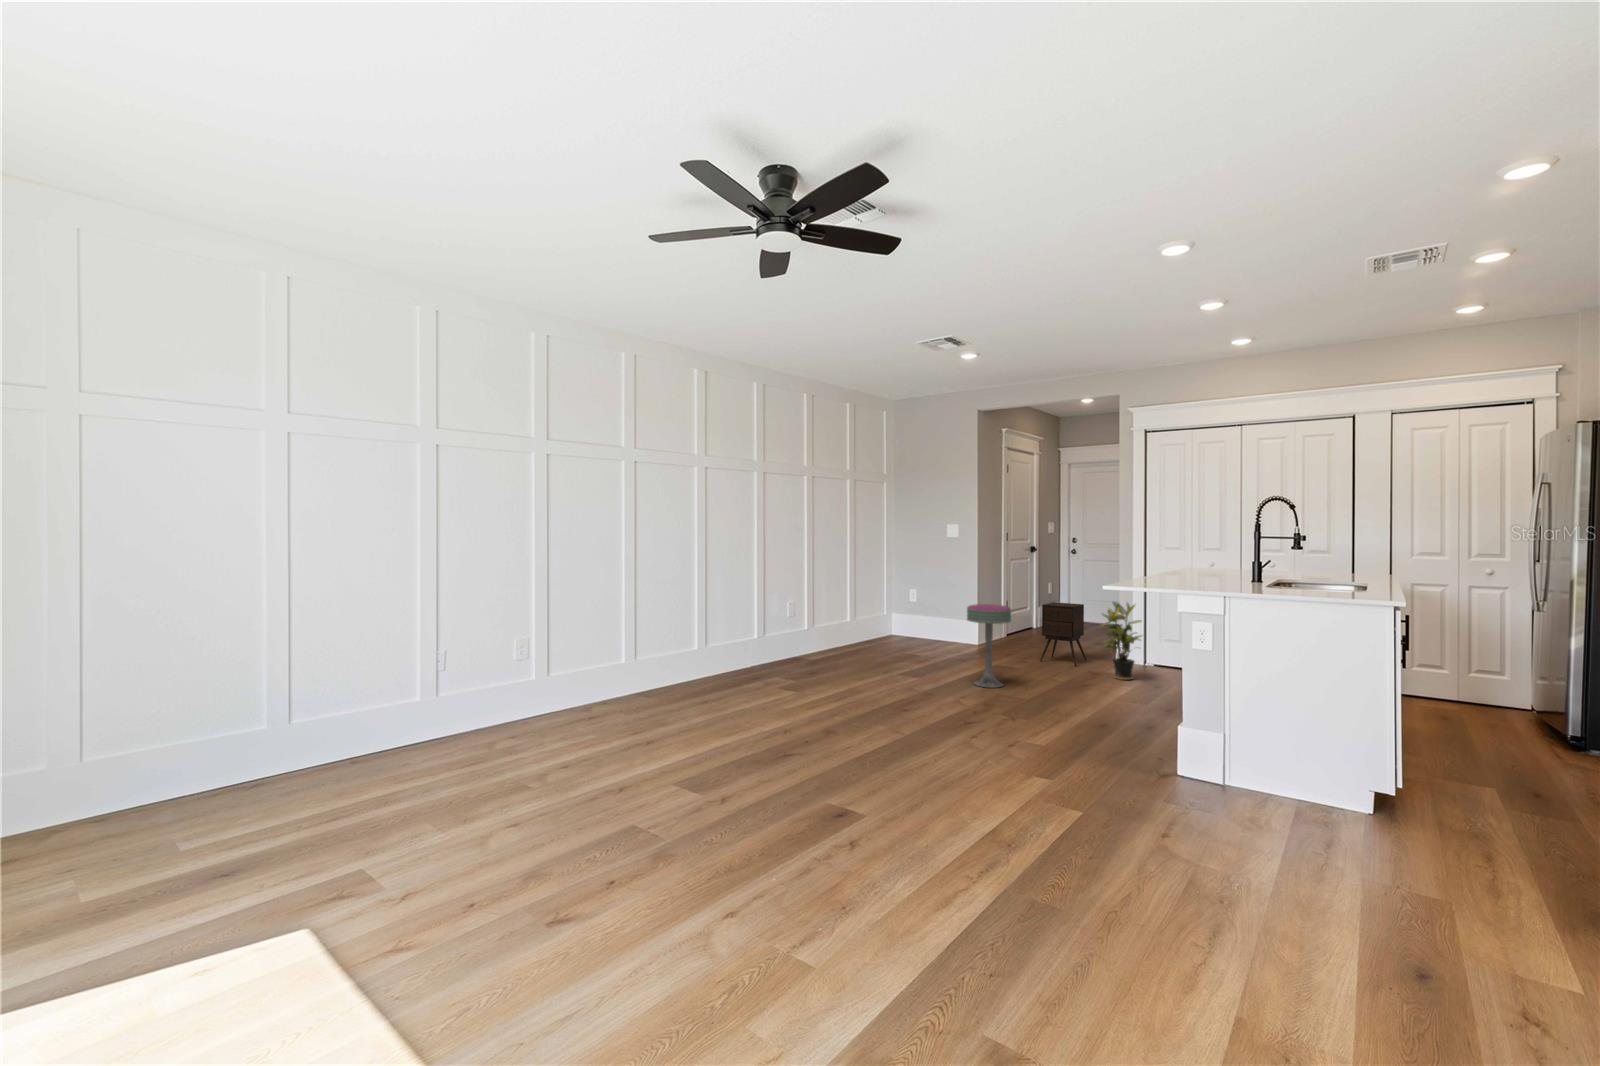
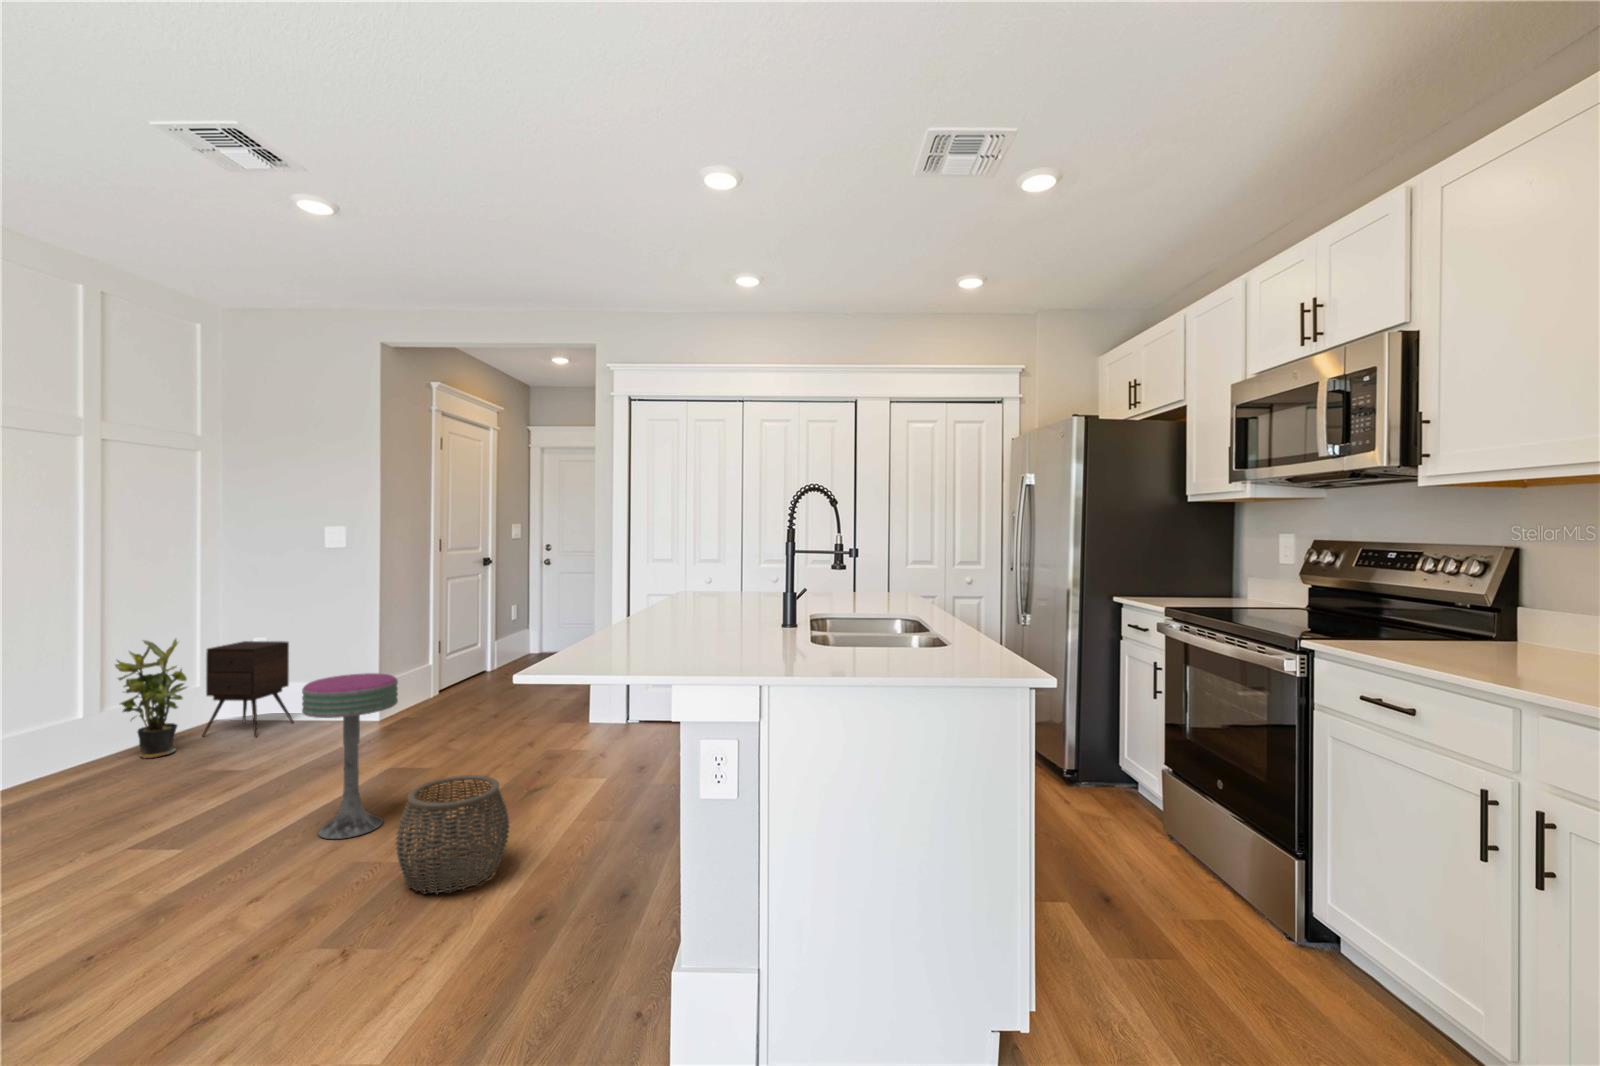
side table: present [1040,602,1087,666] -> present [202,641,293,737]
potted plant: present [1100,602,1141,680] -> present [115,638,187,759]
woven basket: none [1022,659,1080,713] -> present [396,775,509,894]

